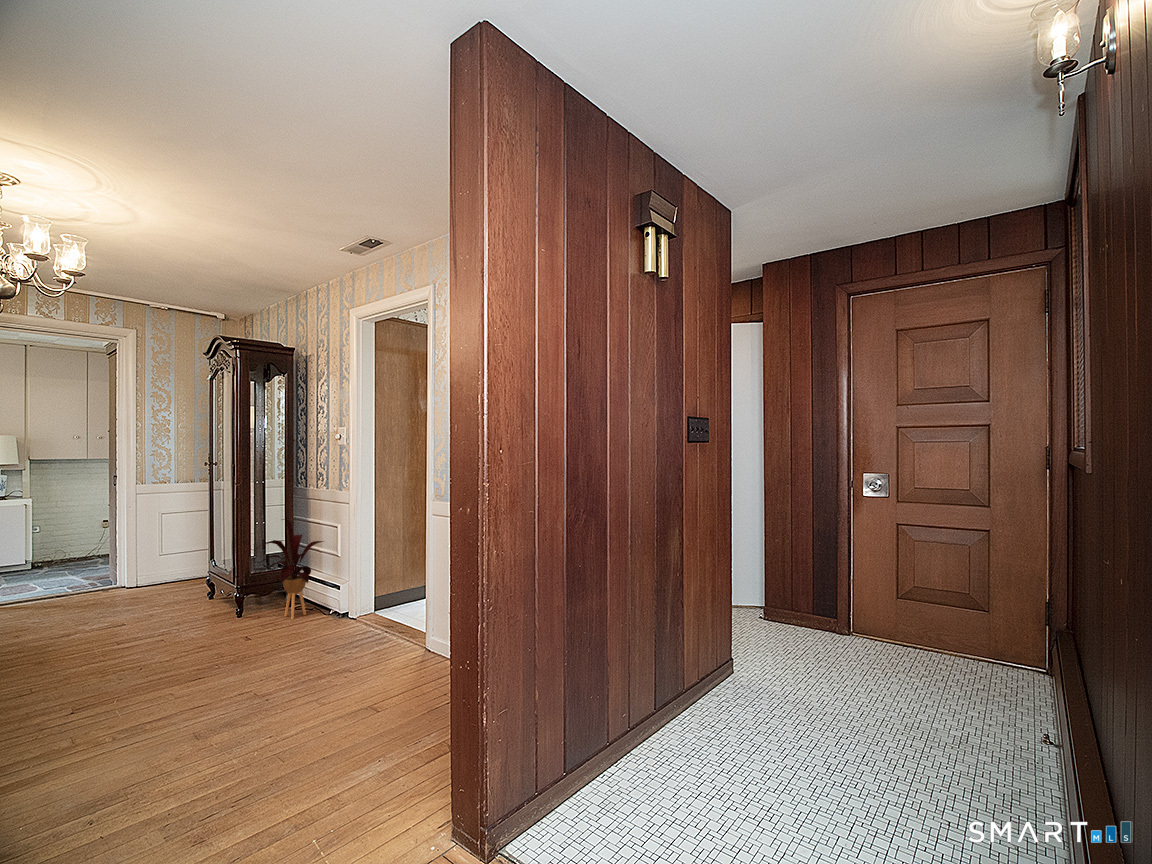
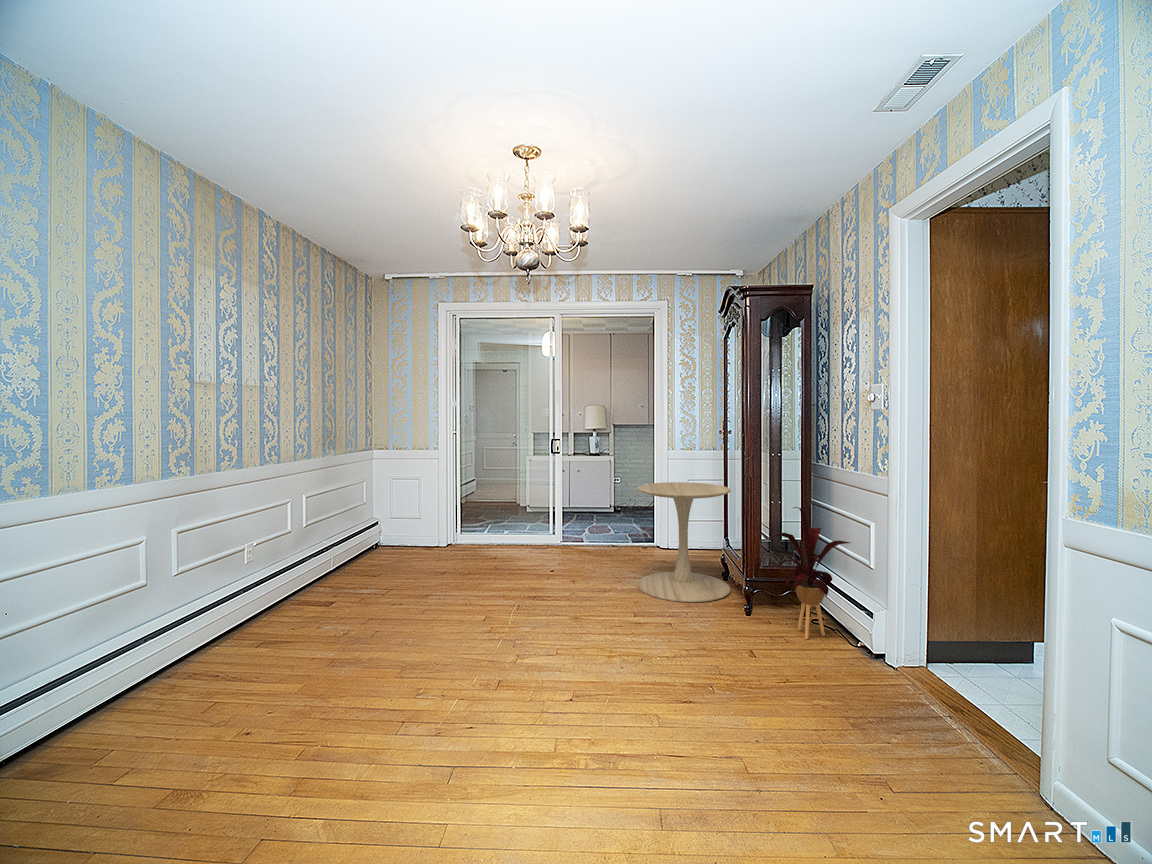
pedestal table: none [111,512,220,627] -> present [637,482,731,602]

